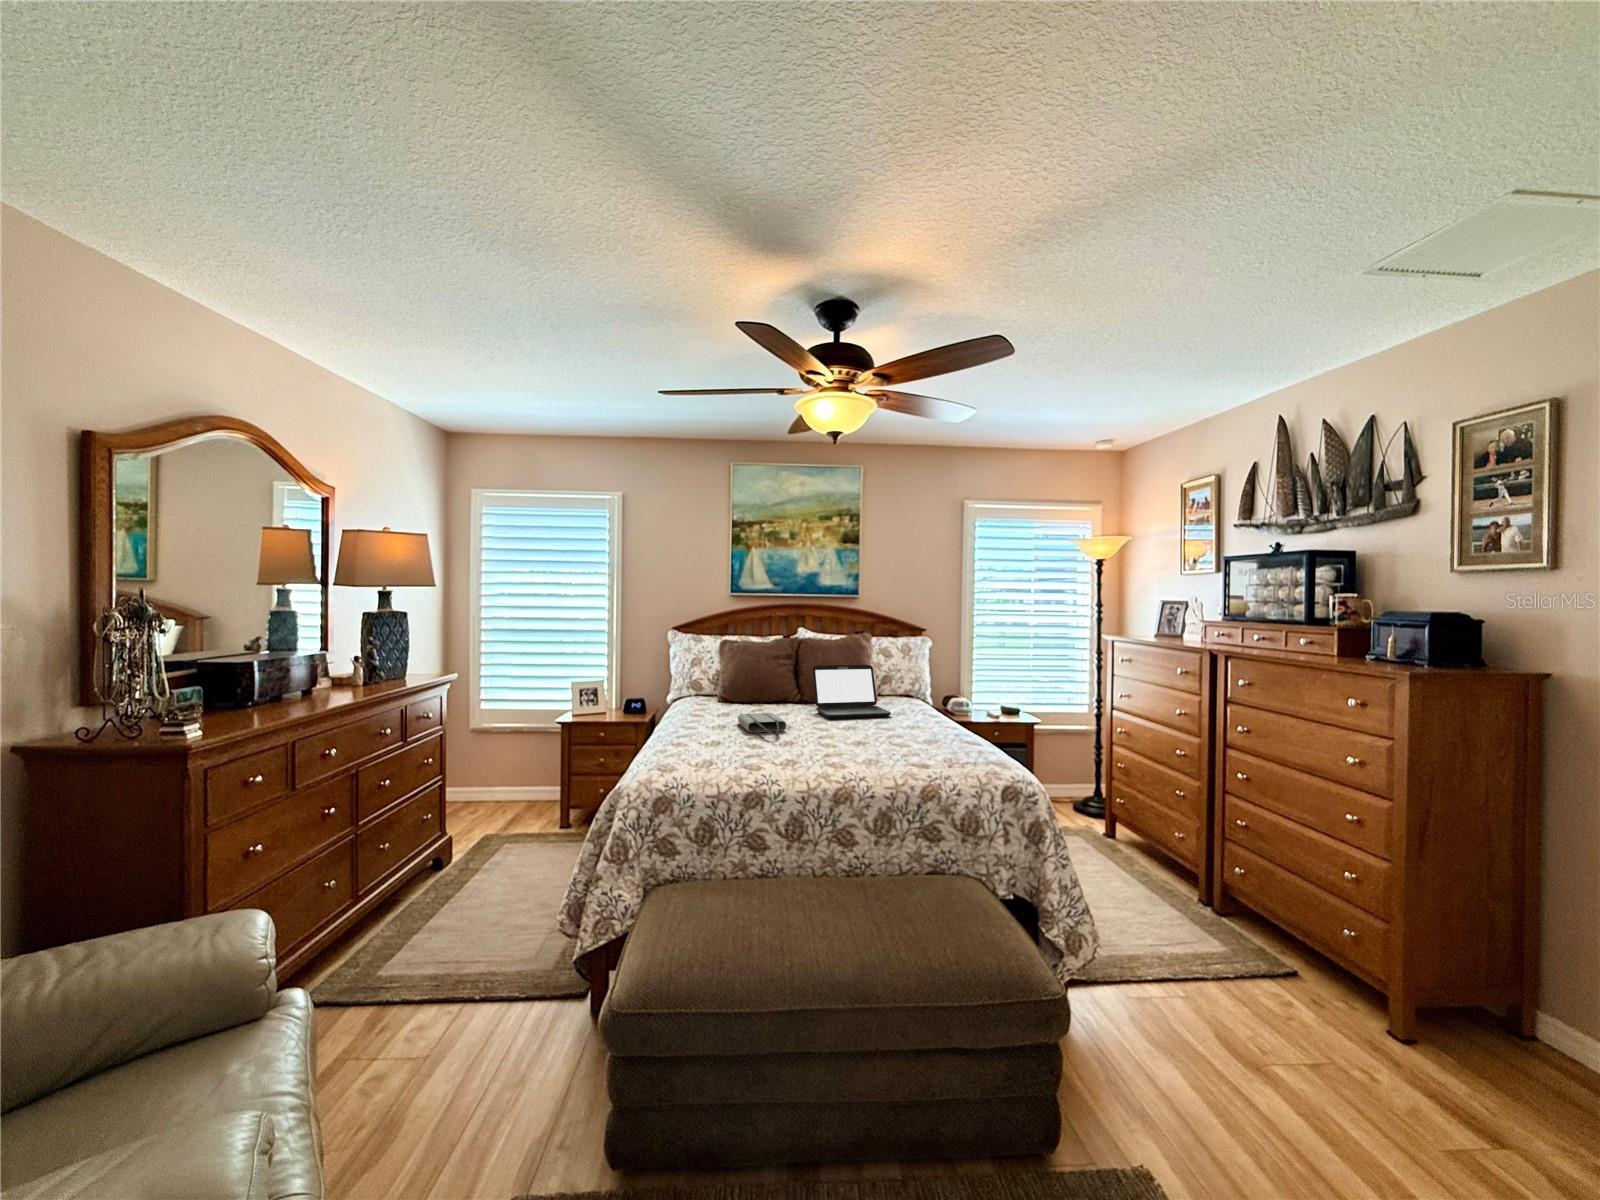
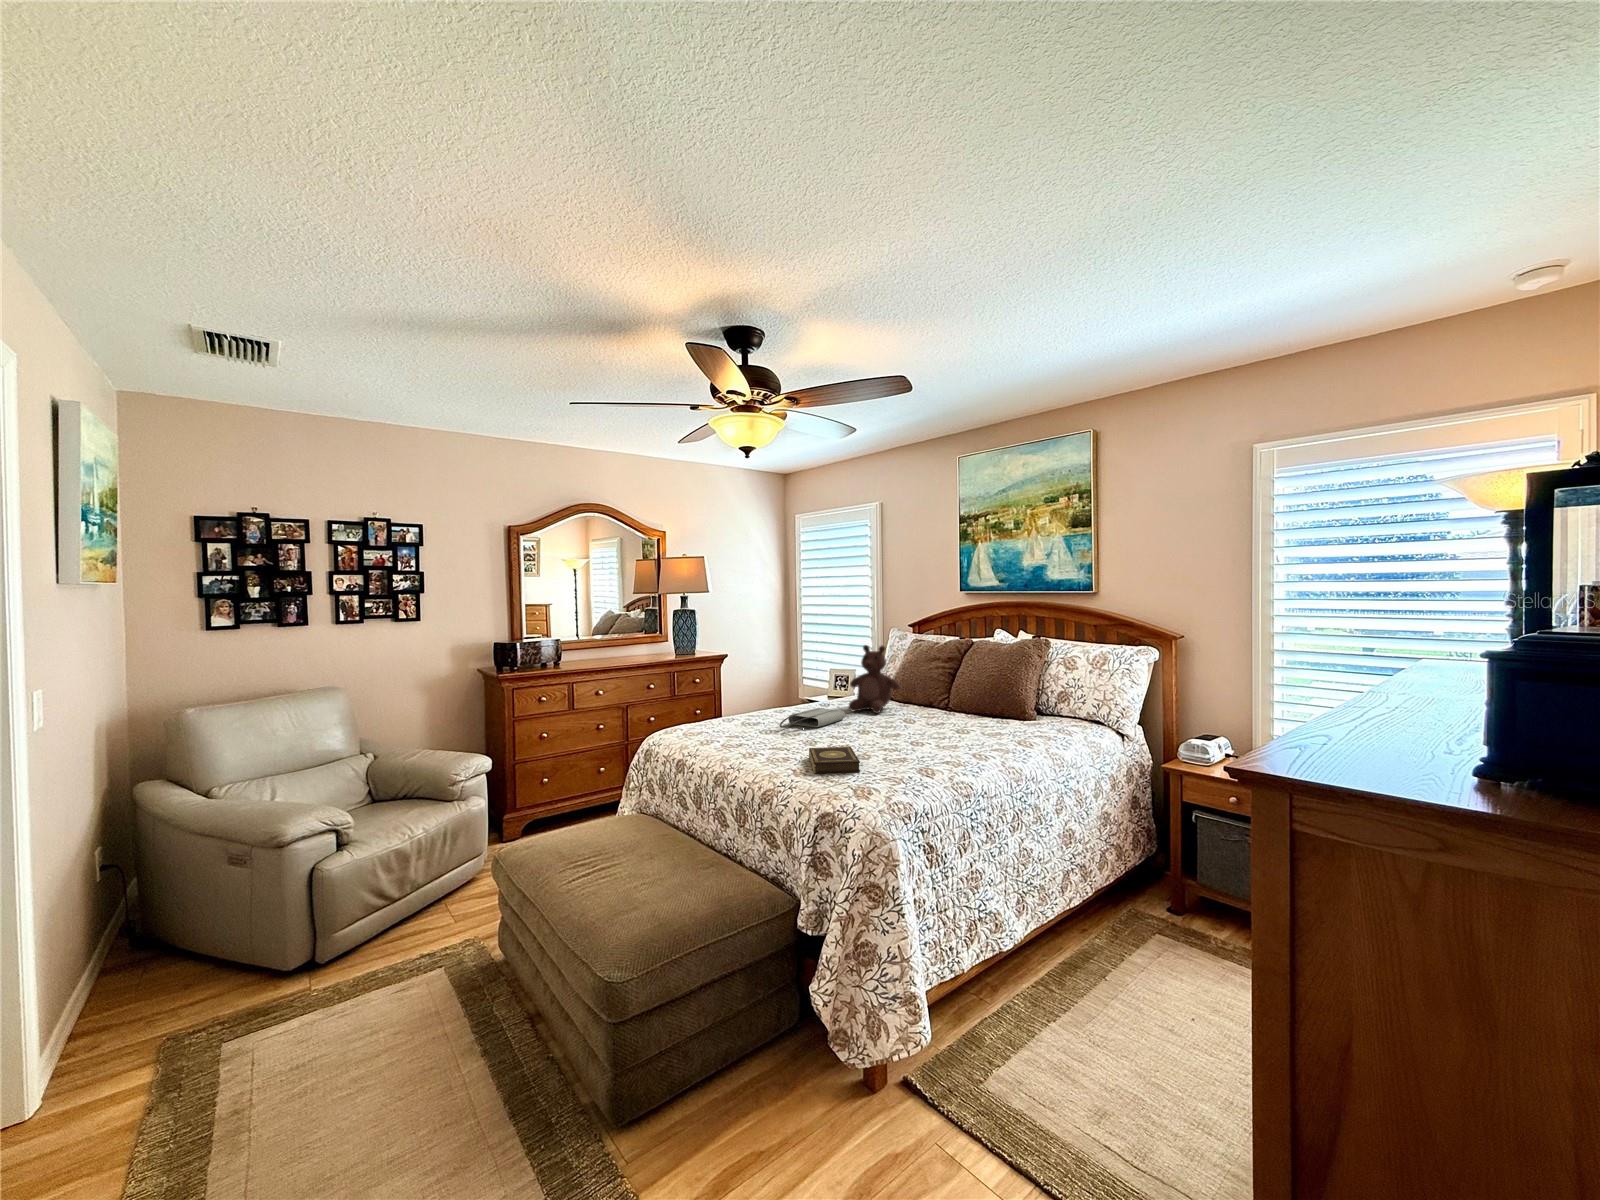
teddy bear: none [728,646,780,714] -> present [849,645,900,713]
laptop: present [813,665,891,719] -> none [892,670,985,735]
book: none [879,734,945,757] -> present [809,747,860,773]

